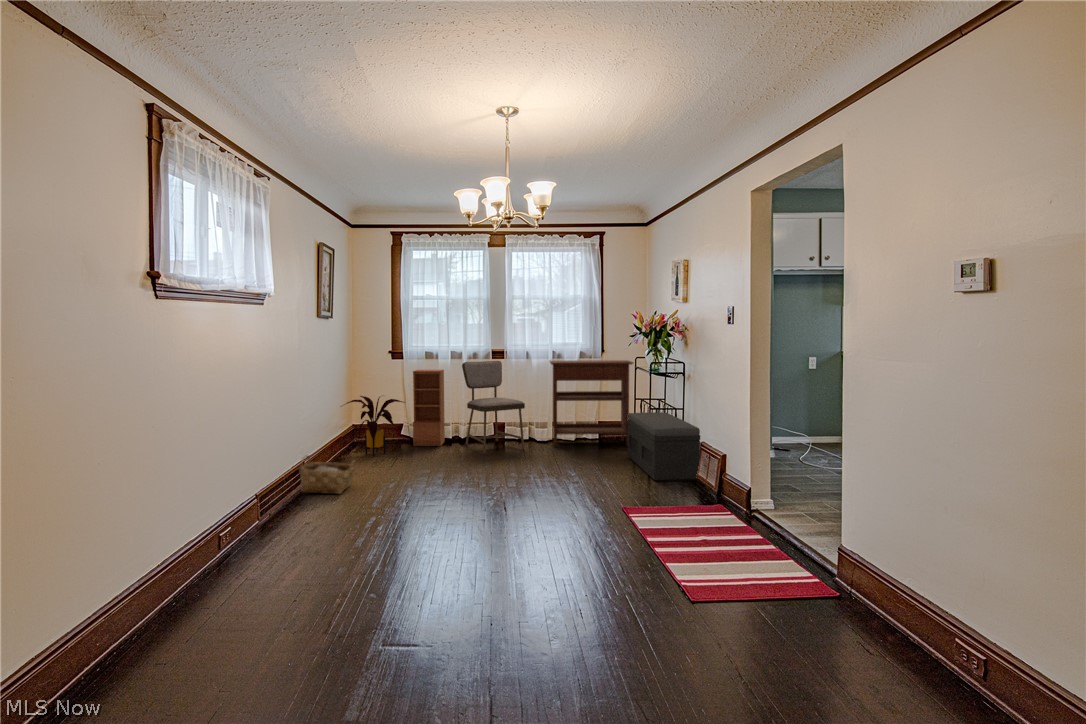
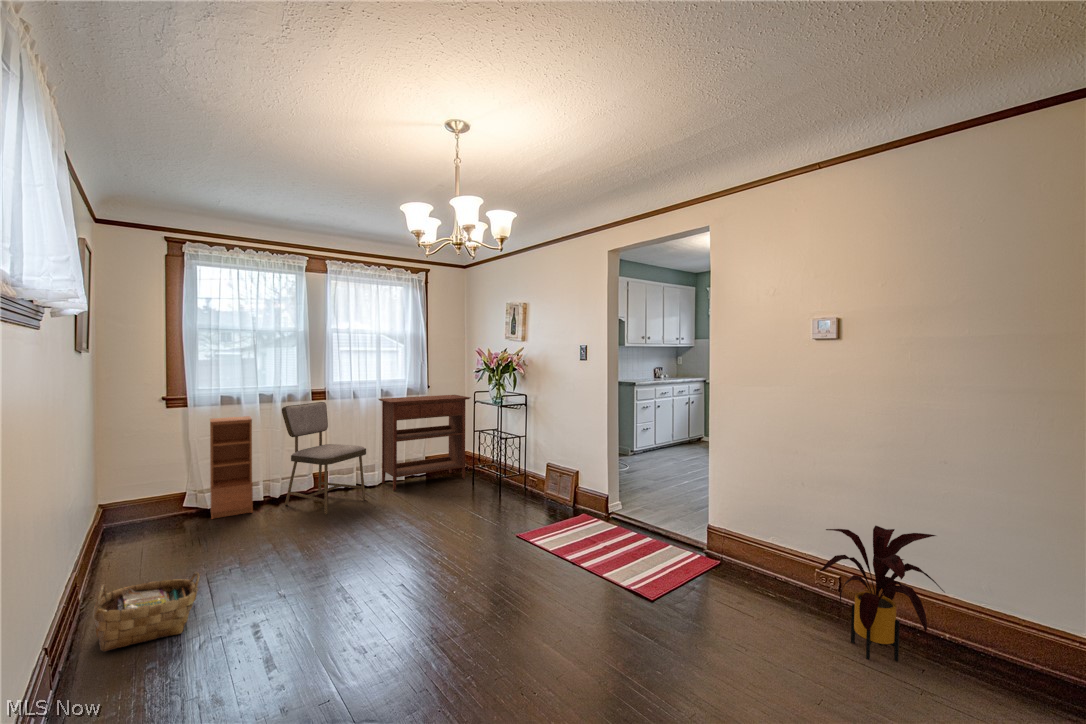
house plant: present [342,396,403,456] -> present [820,526,944,661]
storage bench: present [628,412,700,482] -> none [482,444,575,516]

